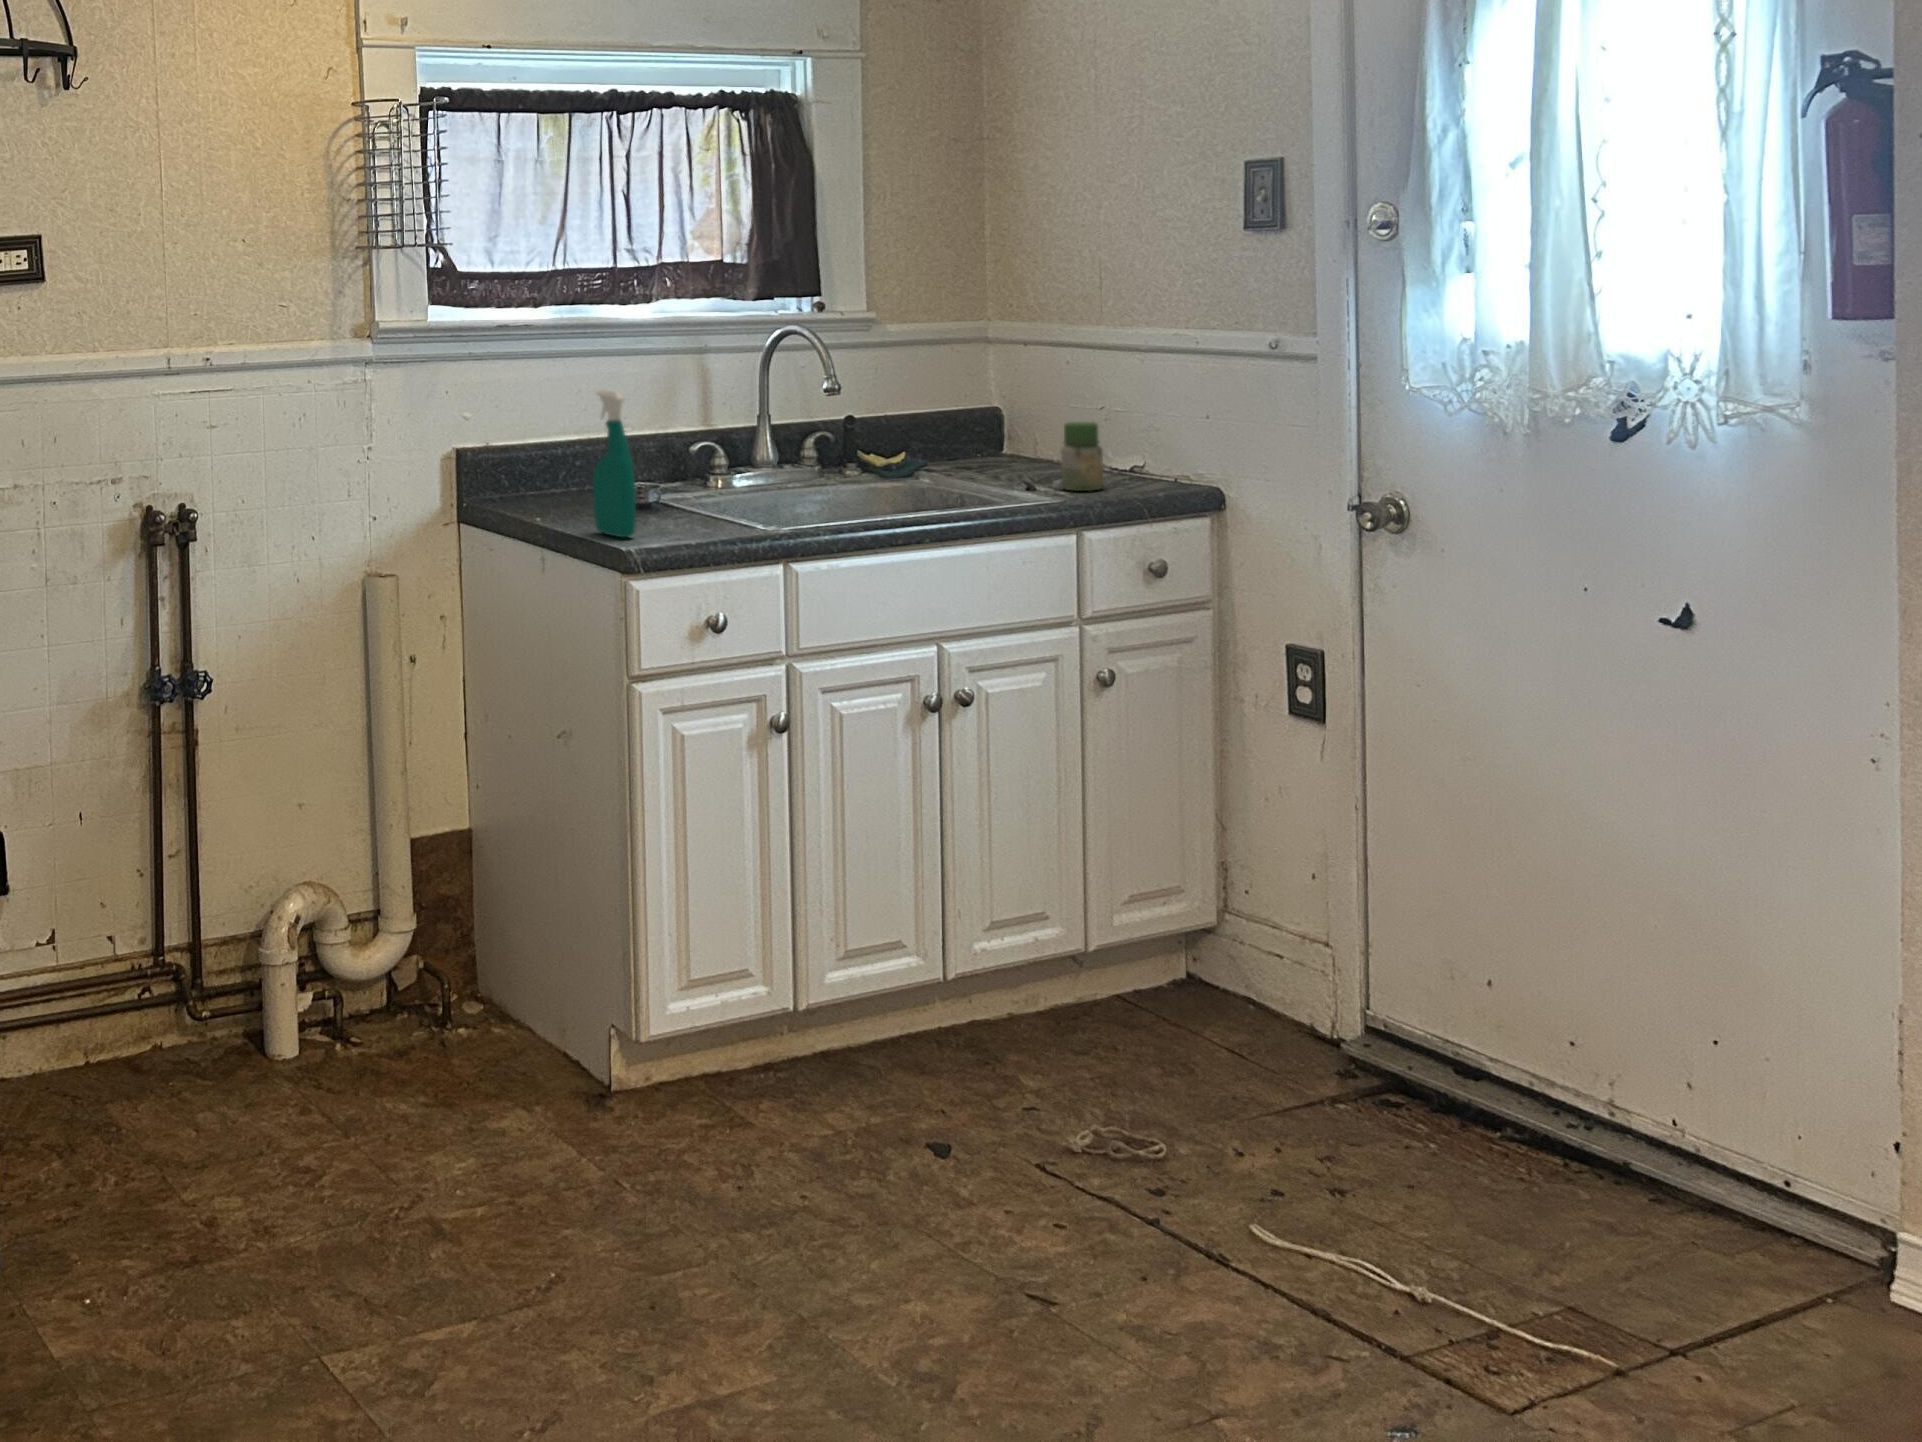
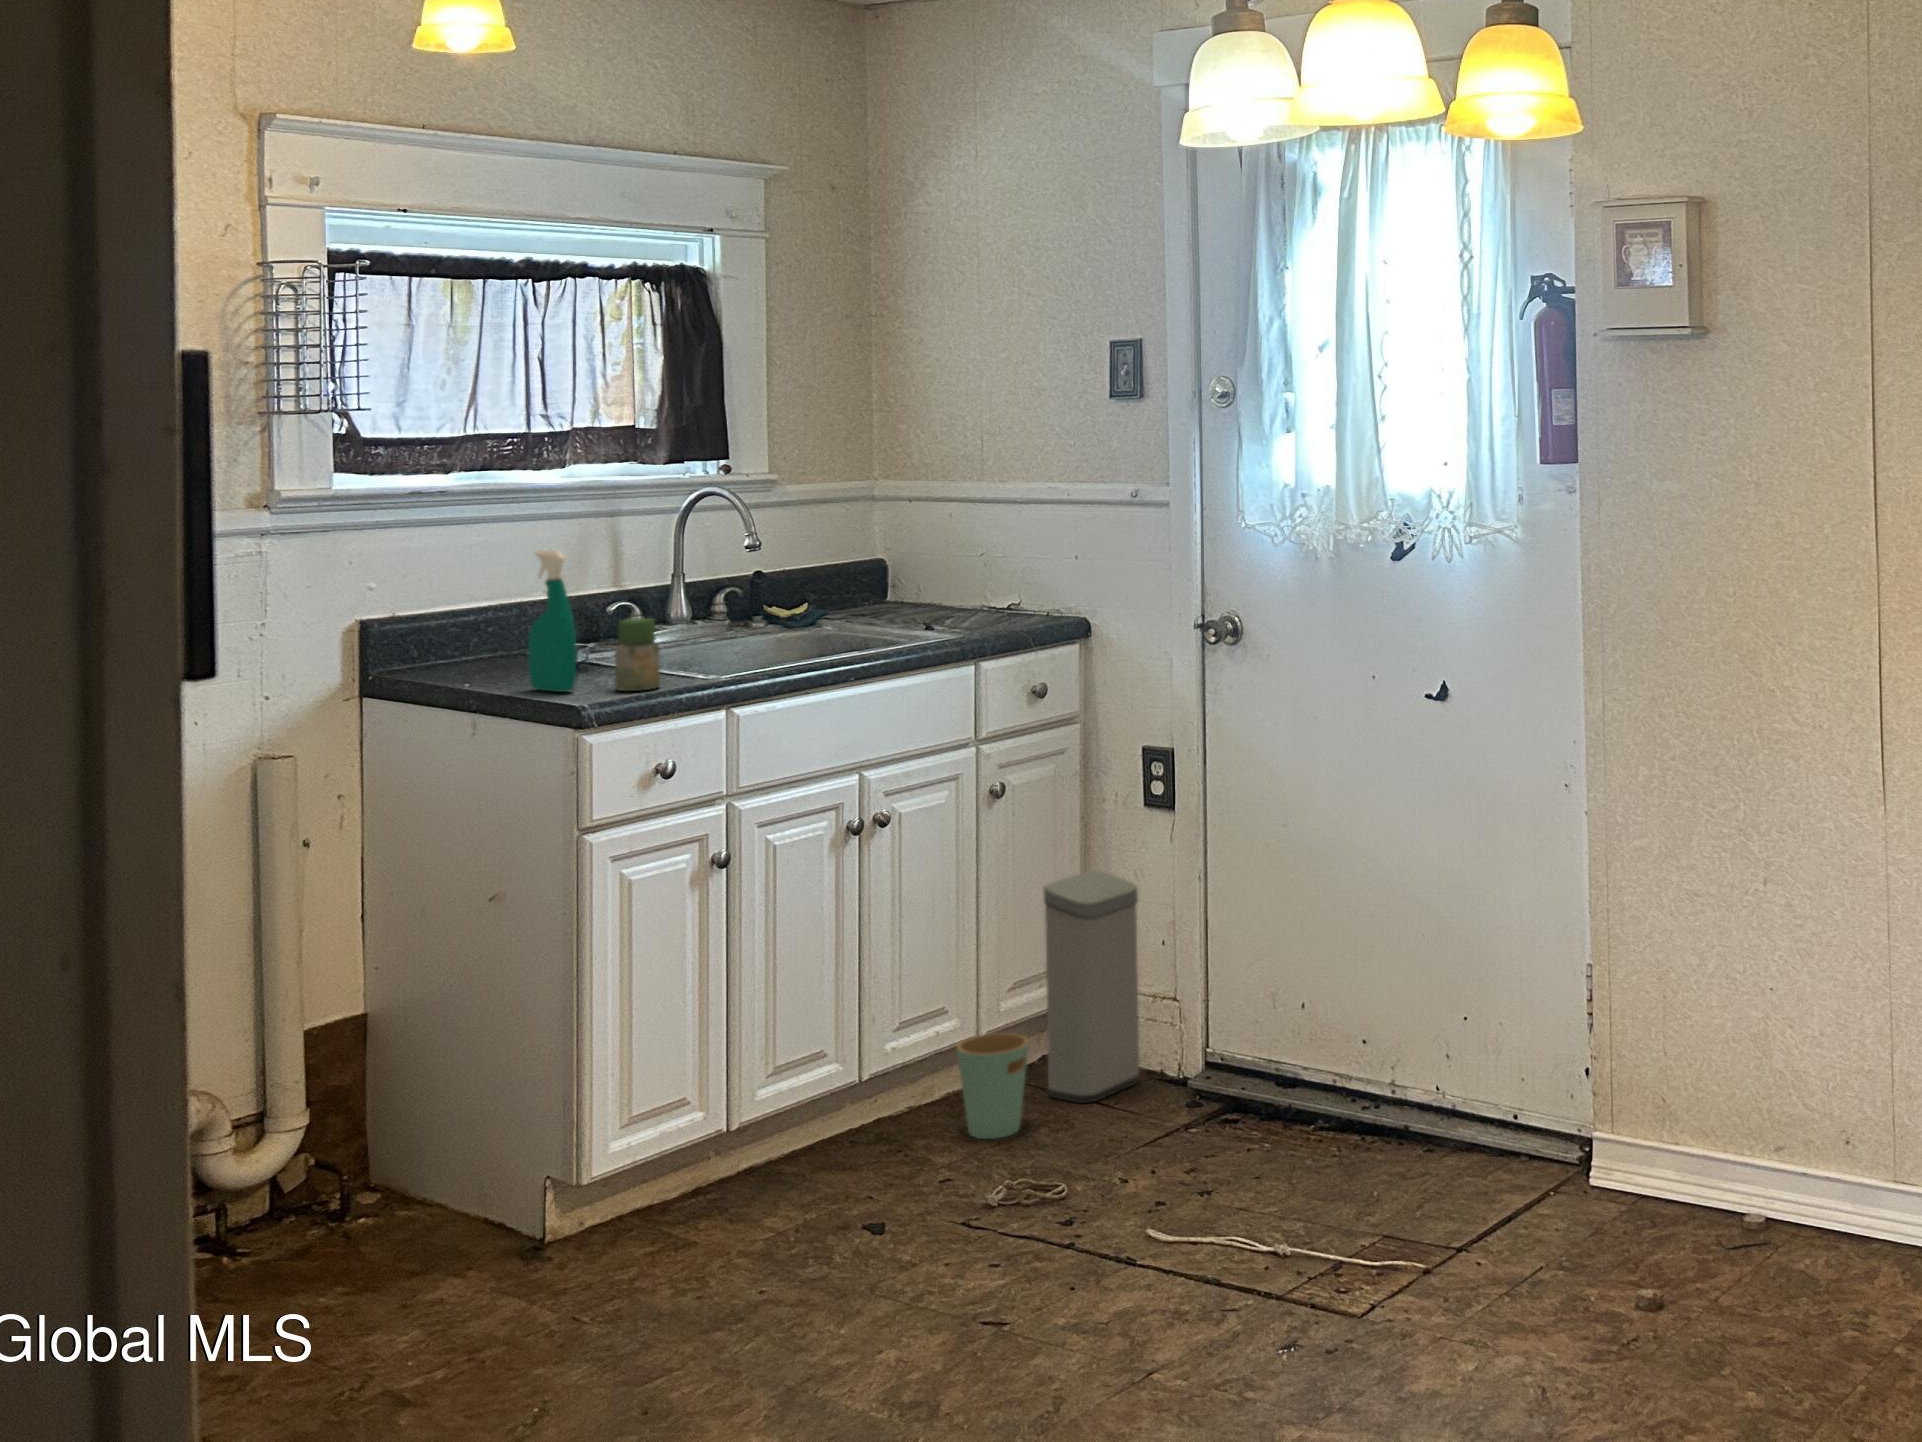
jar: present [1061,422,1103,491] -> present [615,618,660,691]
trash can: none [1051,781,1279,1071] -> present [957,871,1140,1139]

